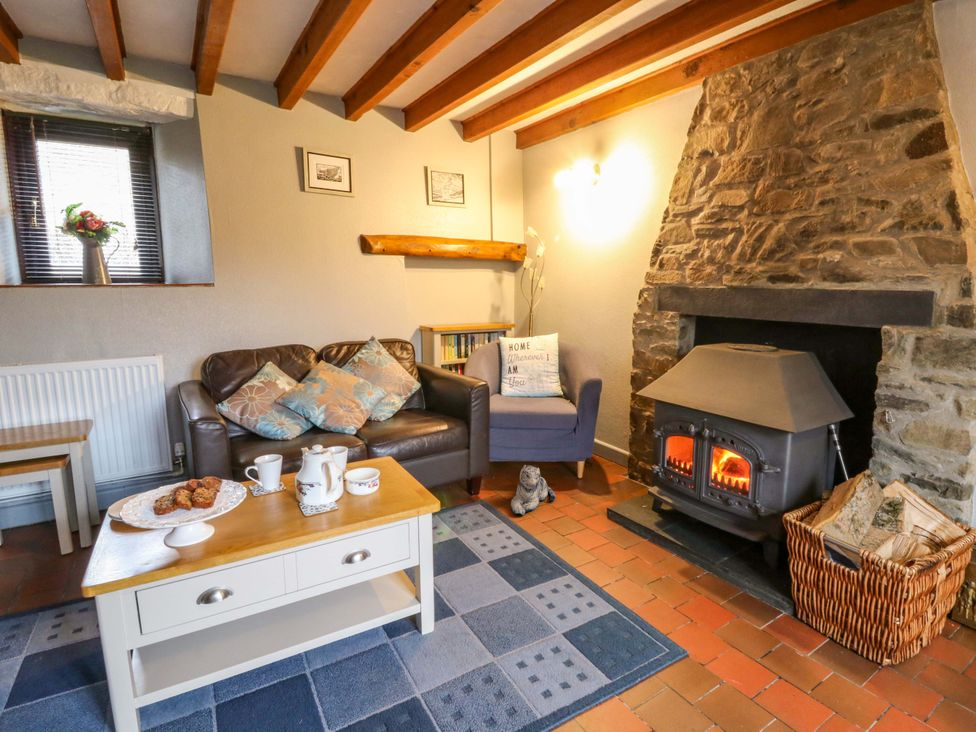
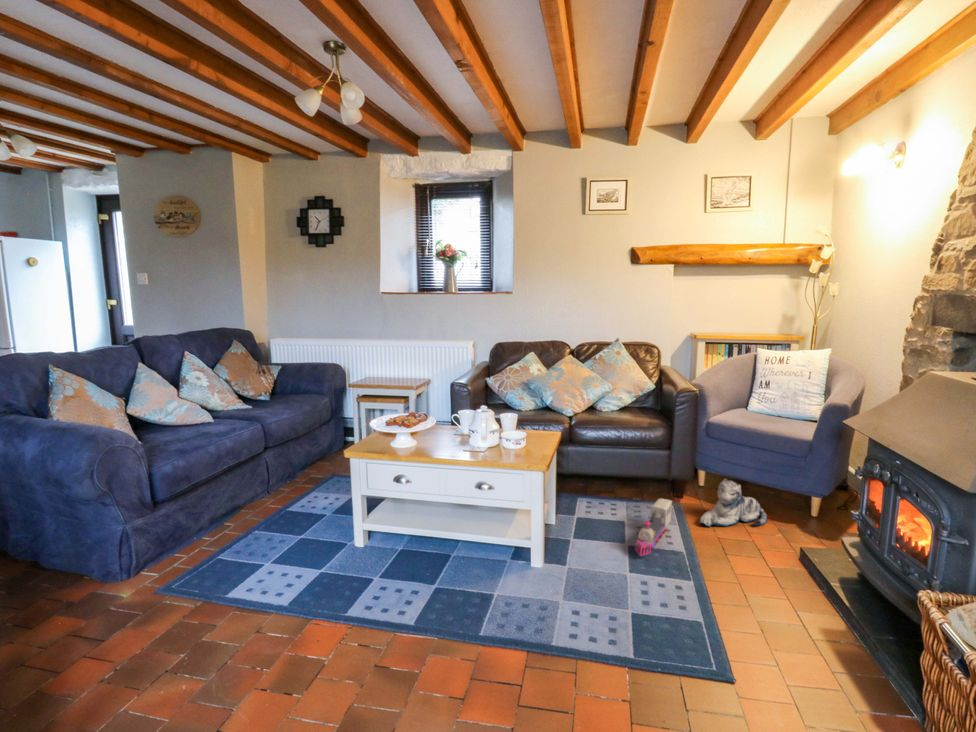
toy train: none [483,500,515,569] -> present [635,498,672,556]

